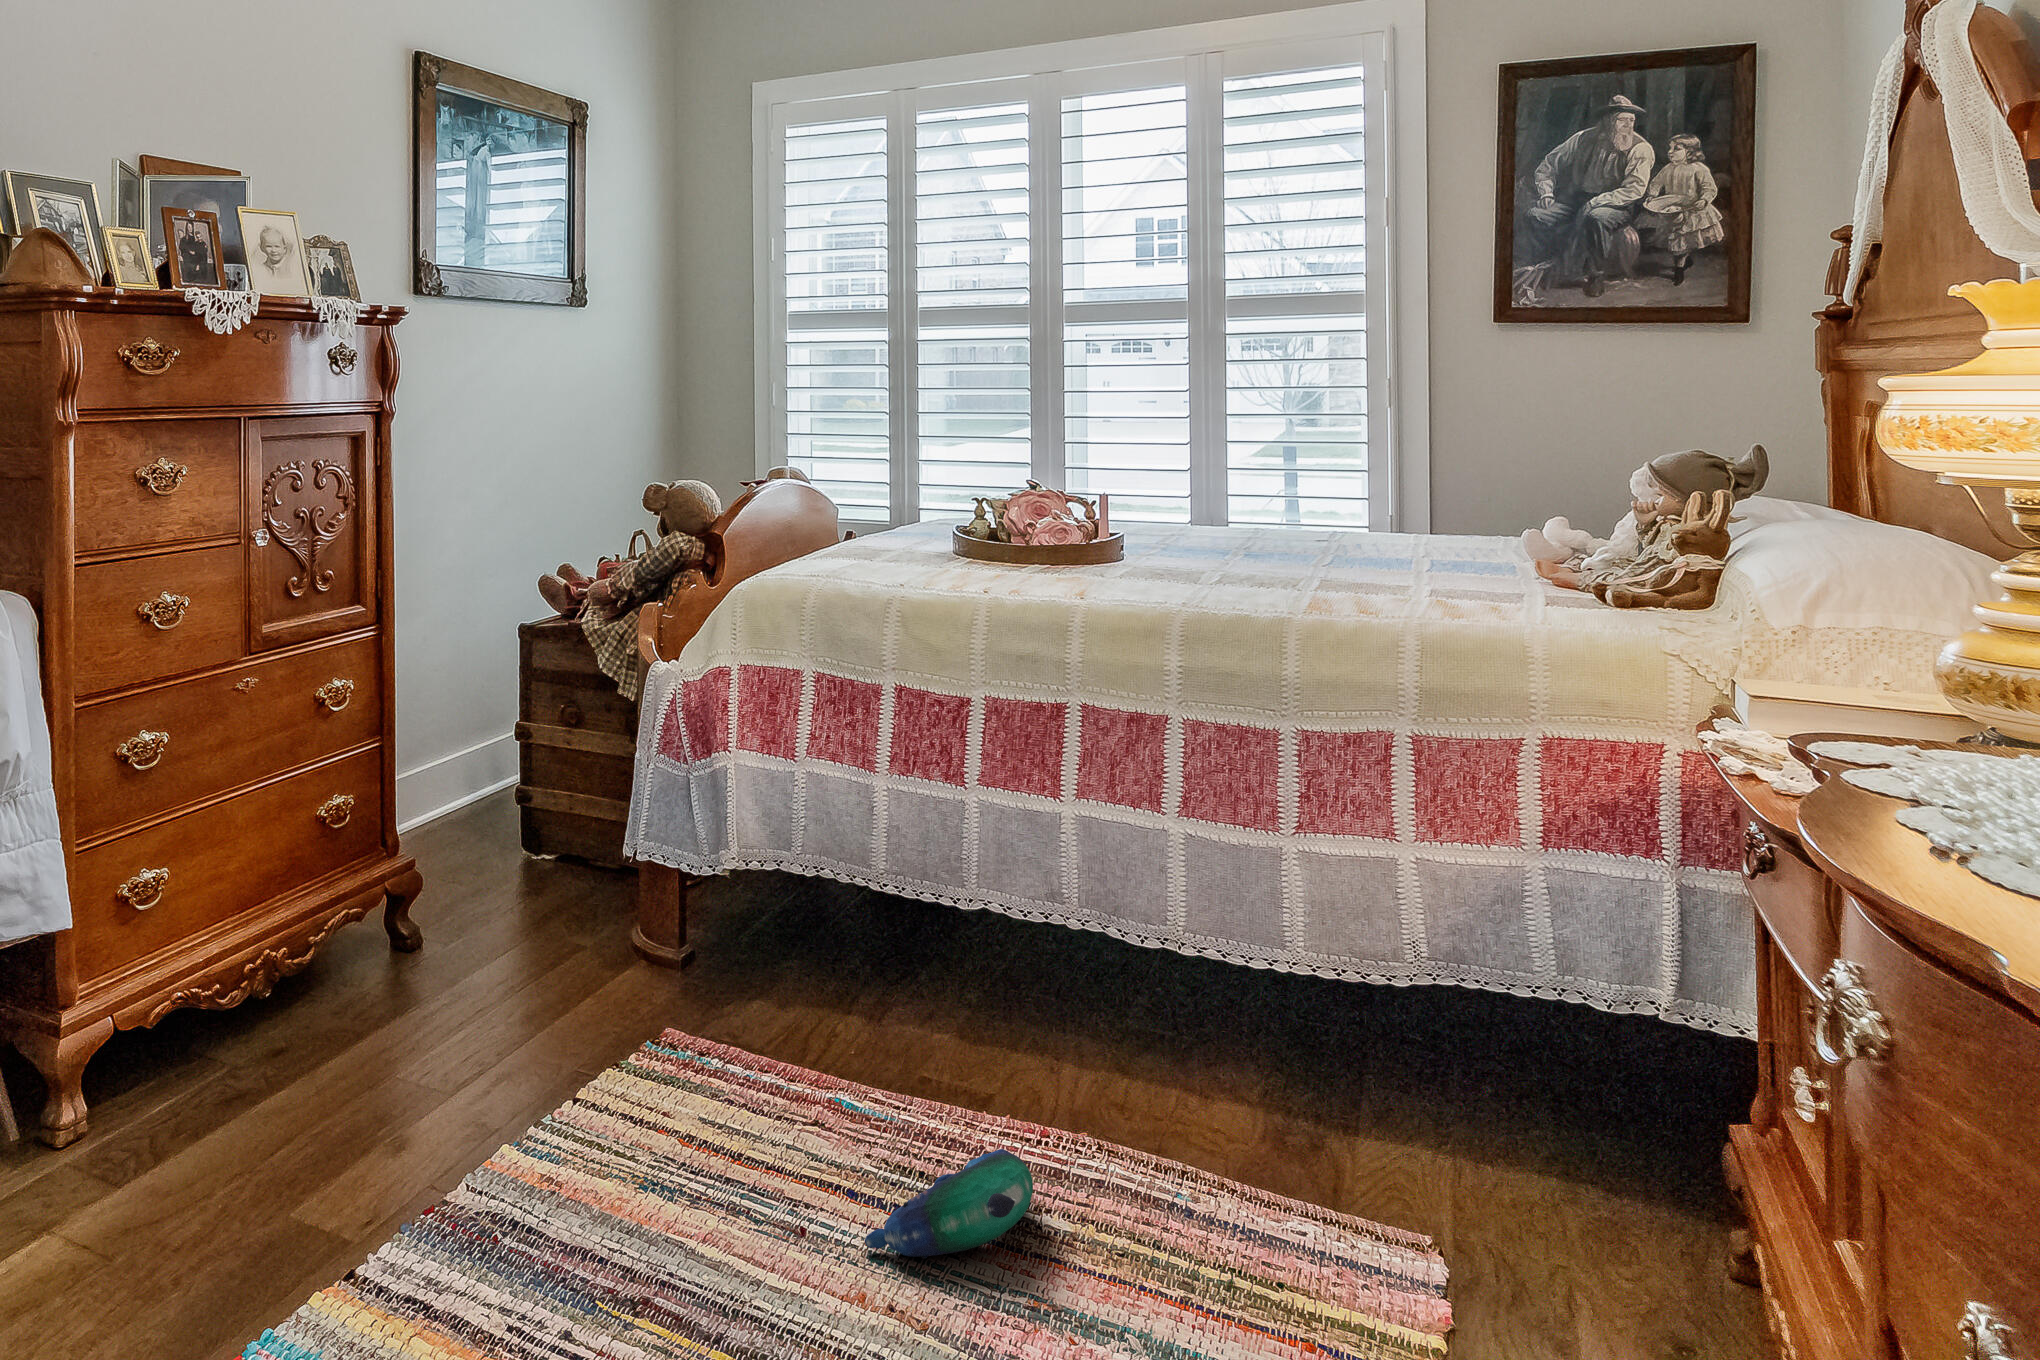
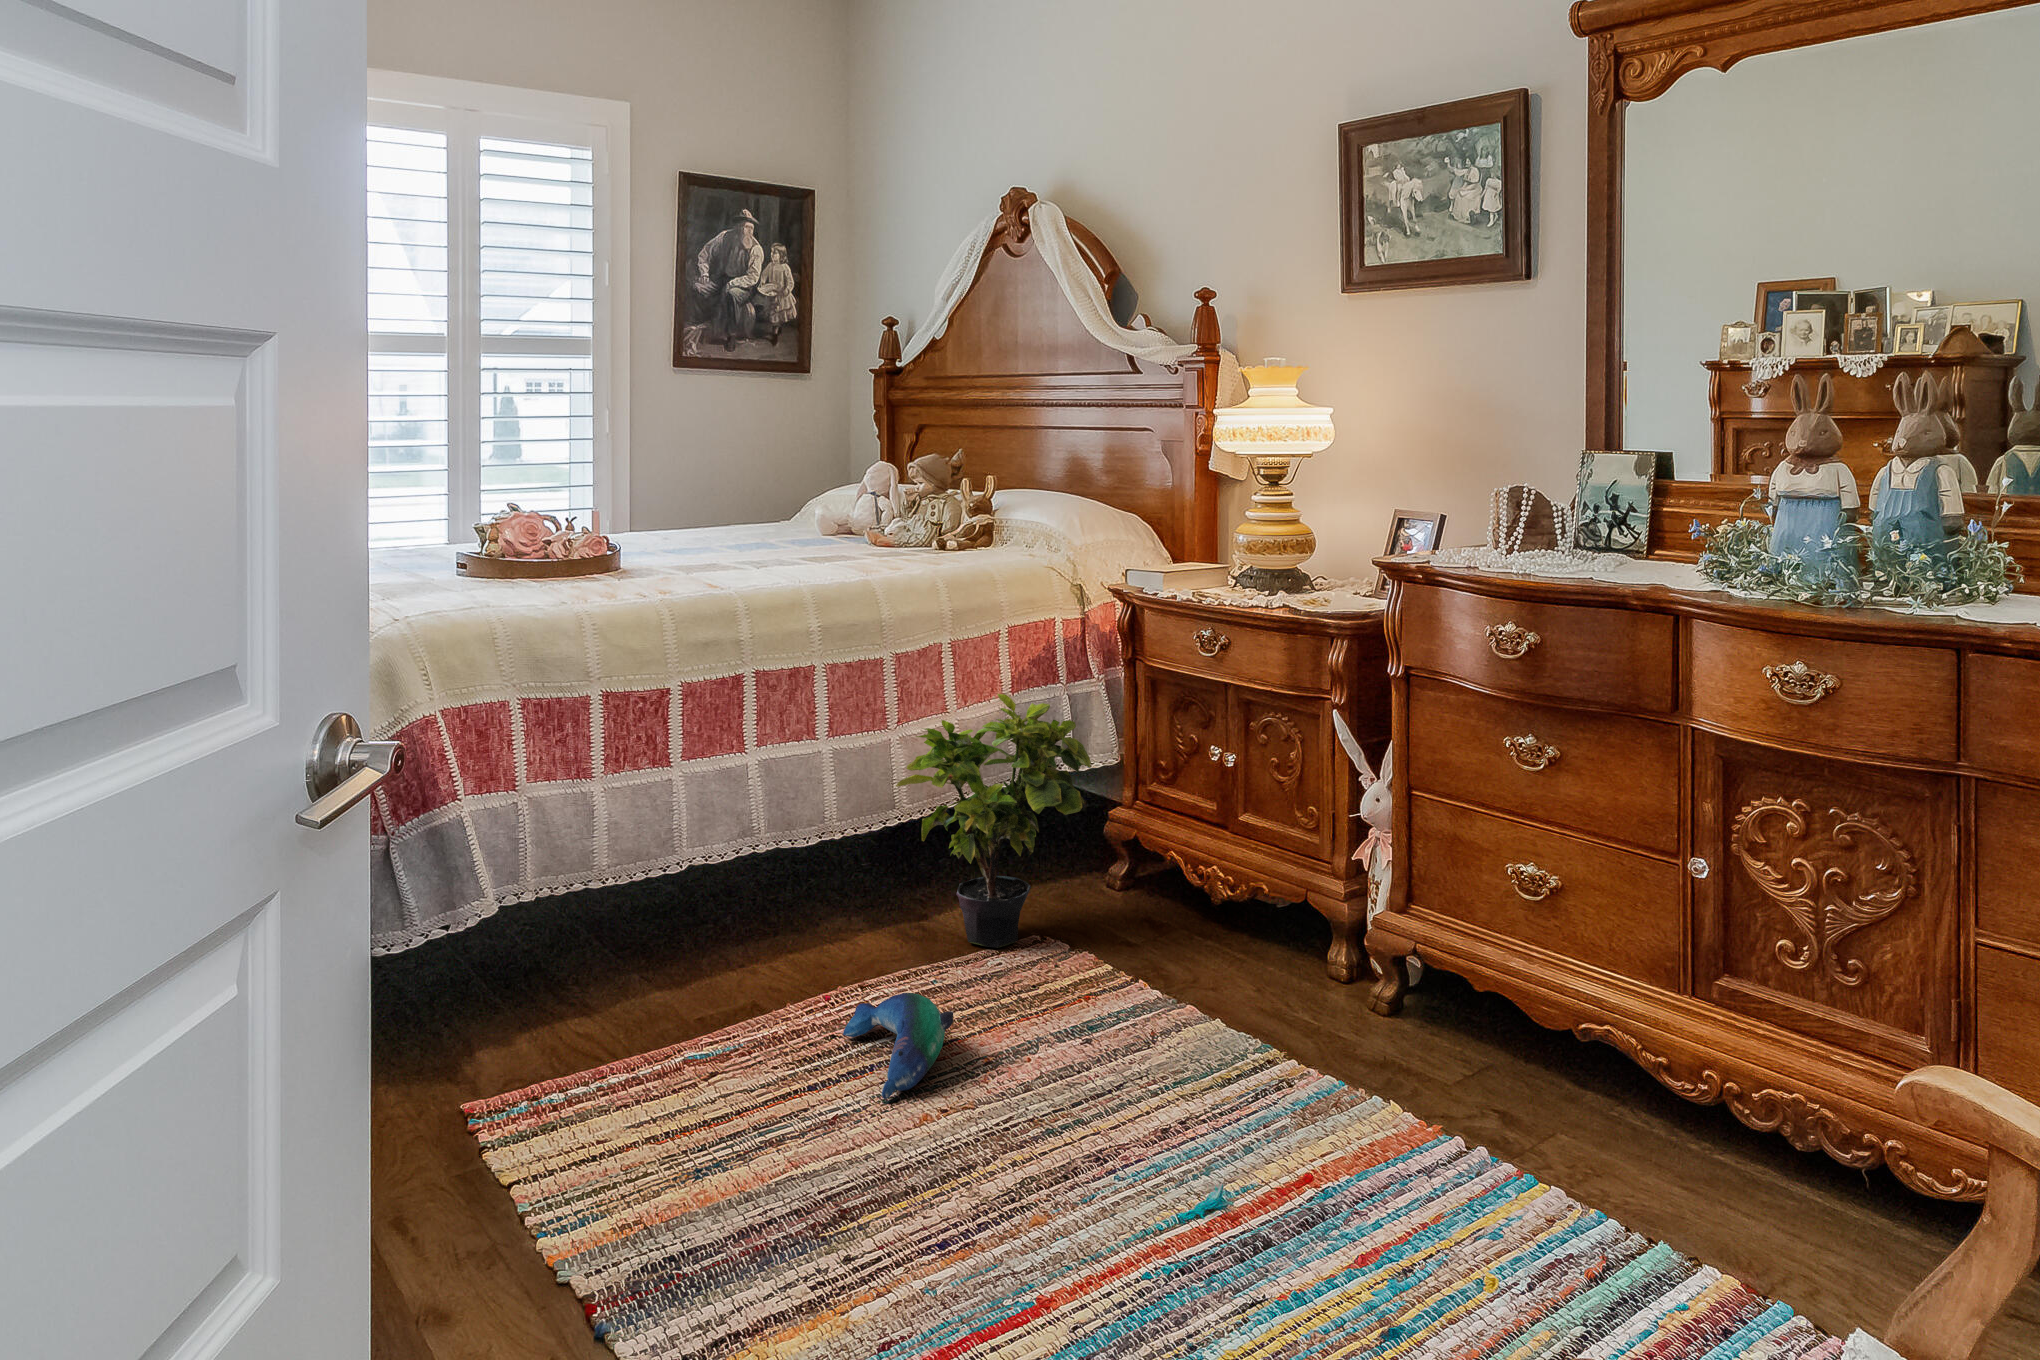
potted plant: none [1223,822,1535,1213] -> present [896,694,1091,948]

